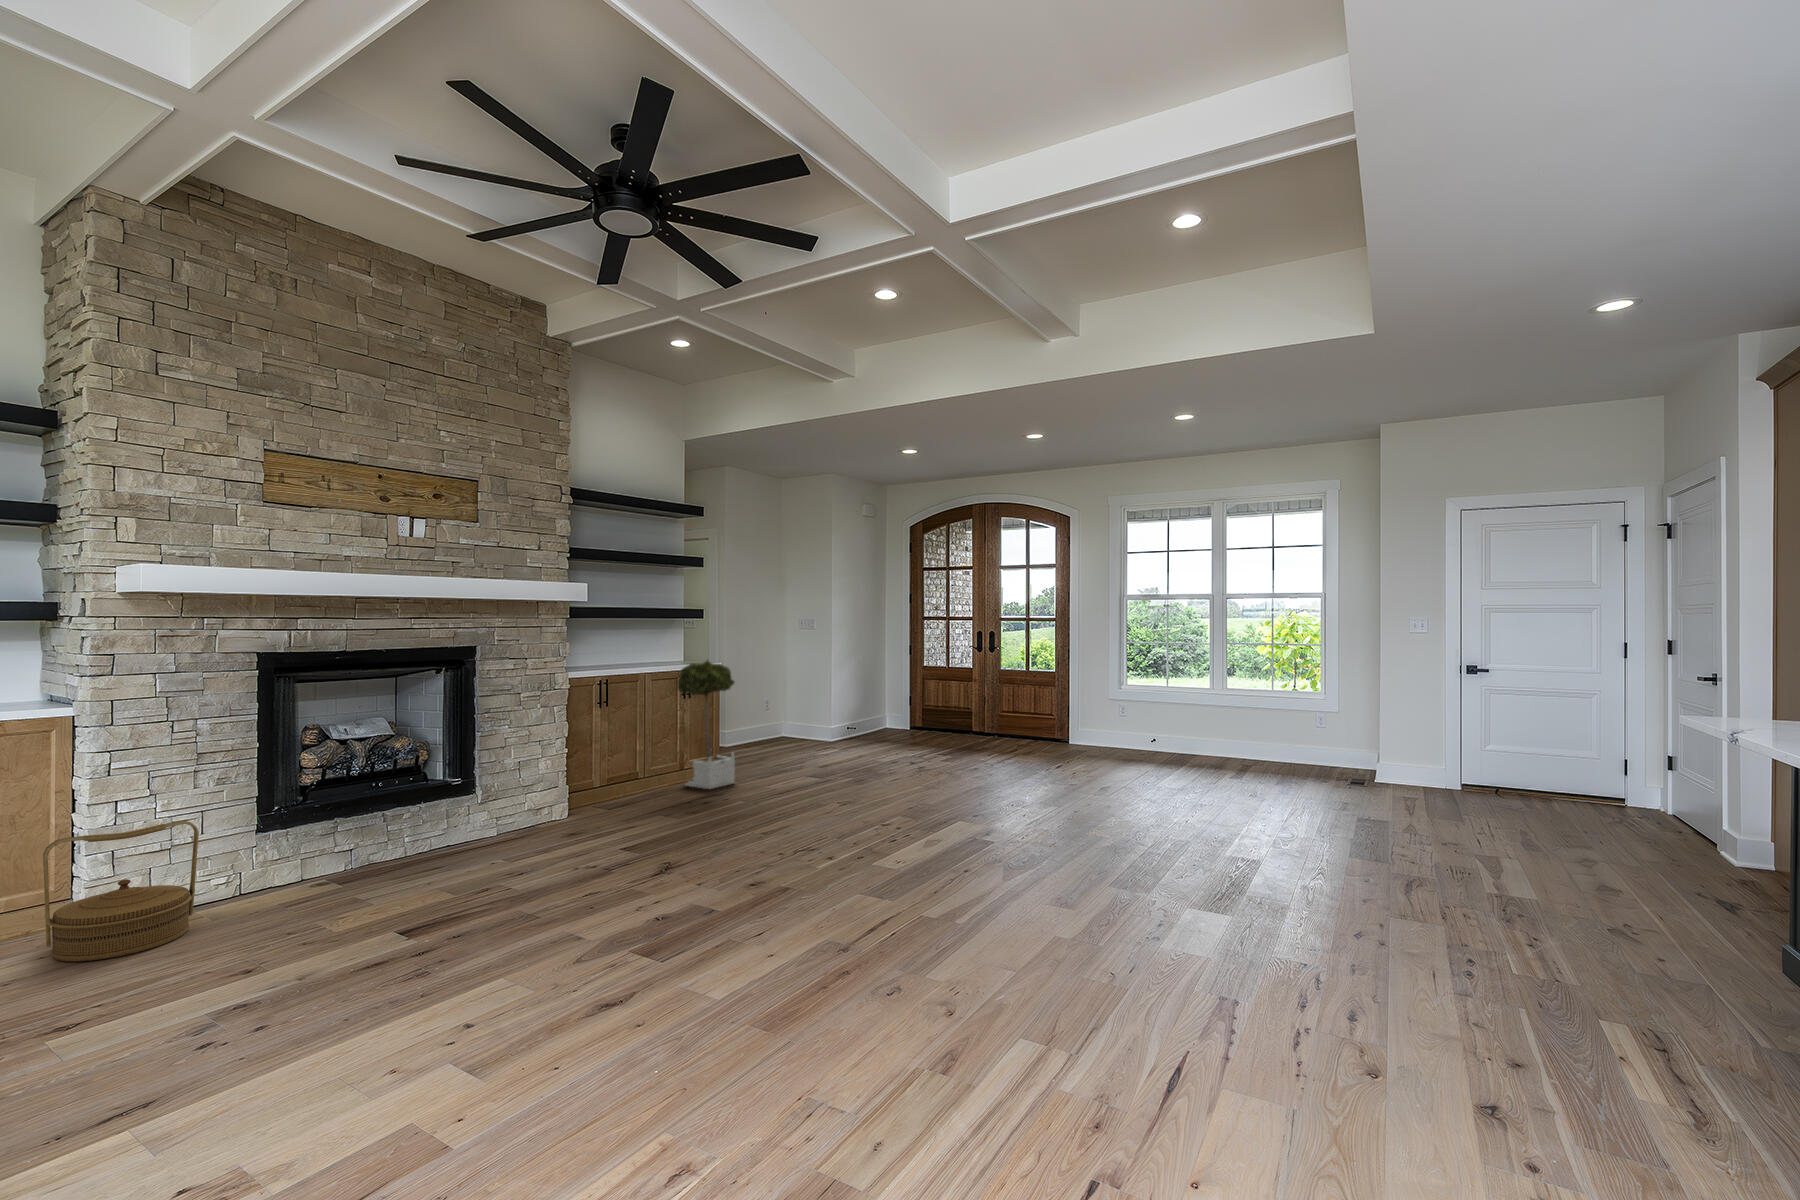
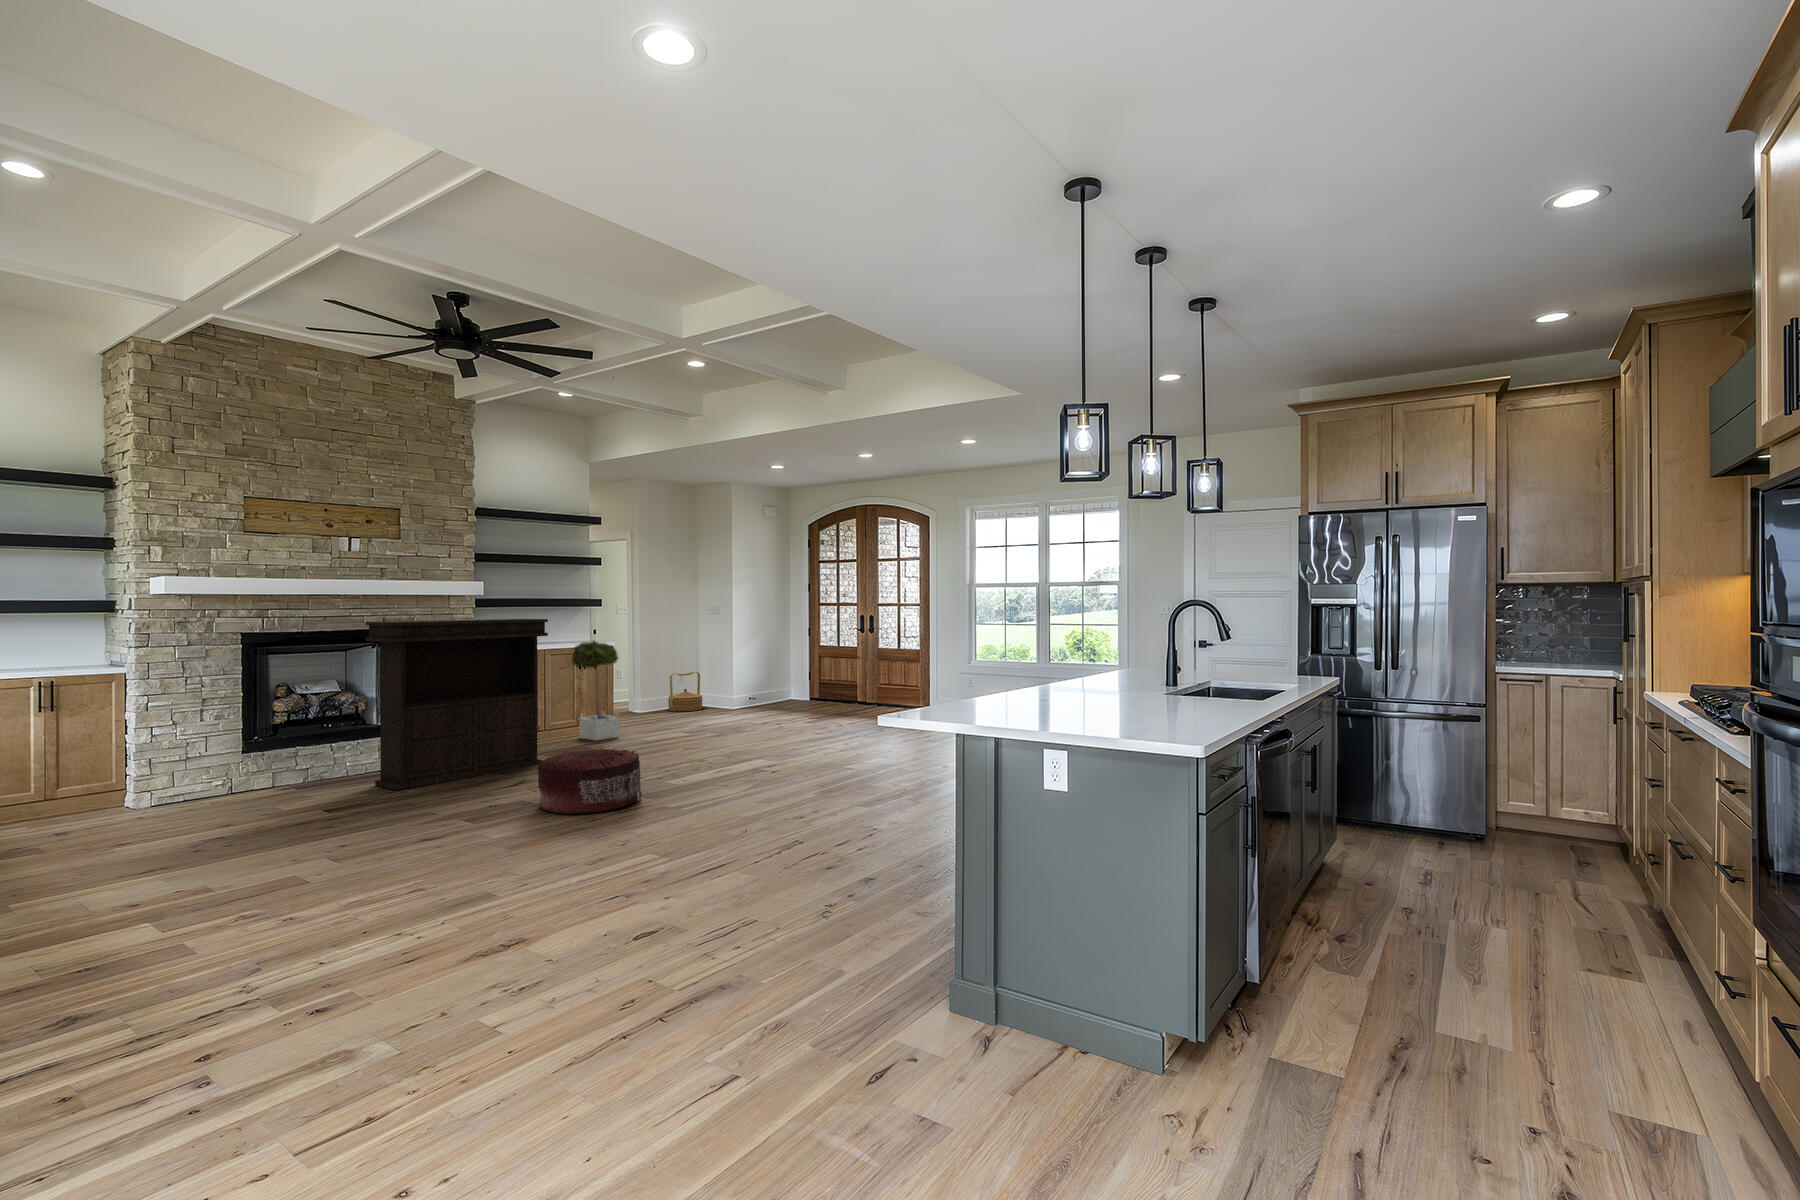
console table: none [446,632,679,883] -> present [366,619,548,790]
pouf: none [735,815,881,926] -> present [538,748,642,814]
woven basket: present [43,821,199,962] -> present [668,672,703,711]

